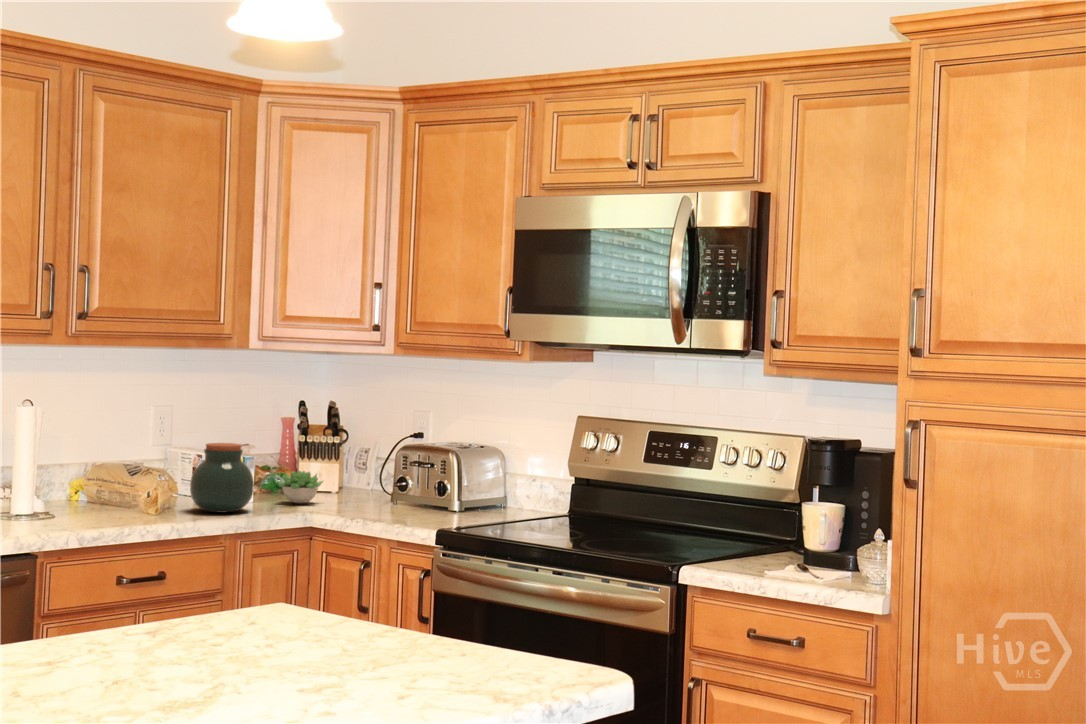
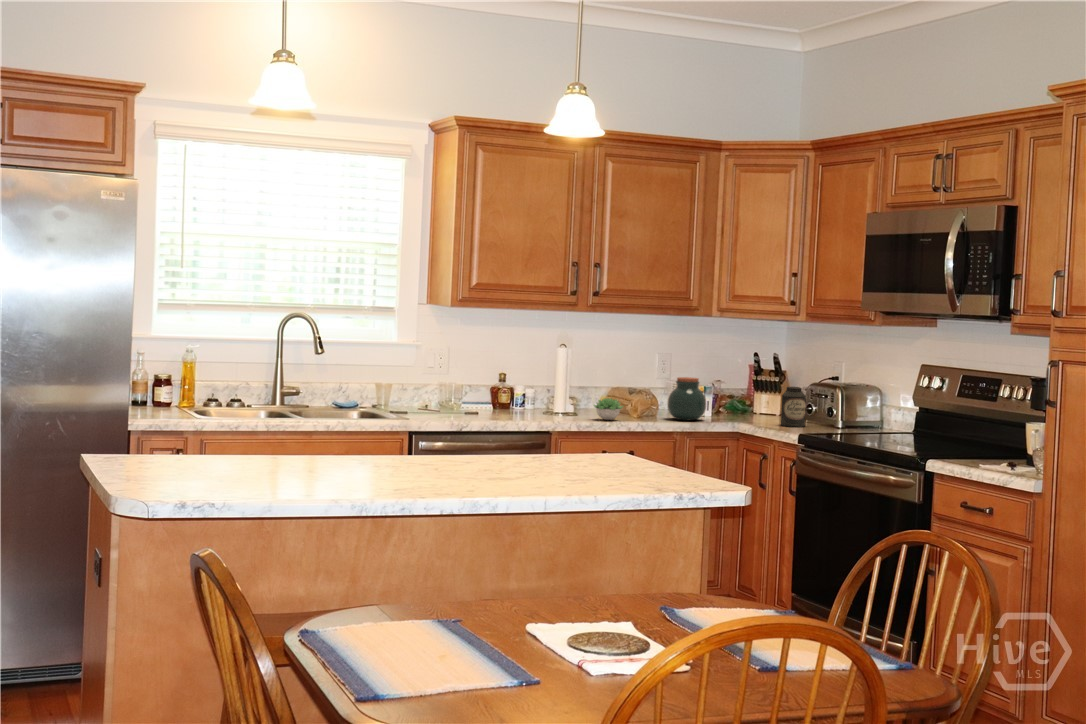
canister: none [371,452,408,513] -> present [781,387,806,427]
succulent plant: present [278,471,323,503] -> present [594,398,623,420]

